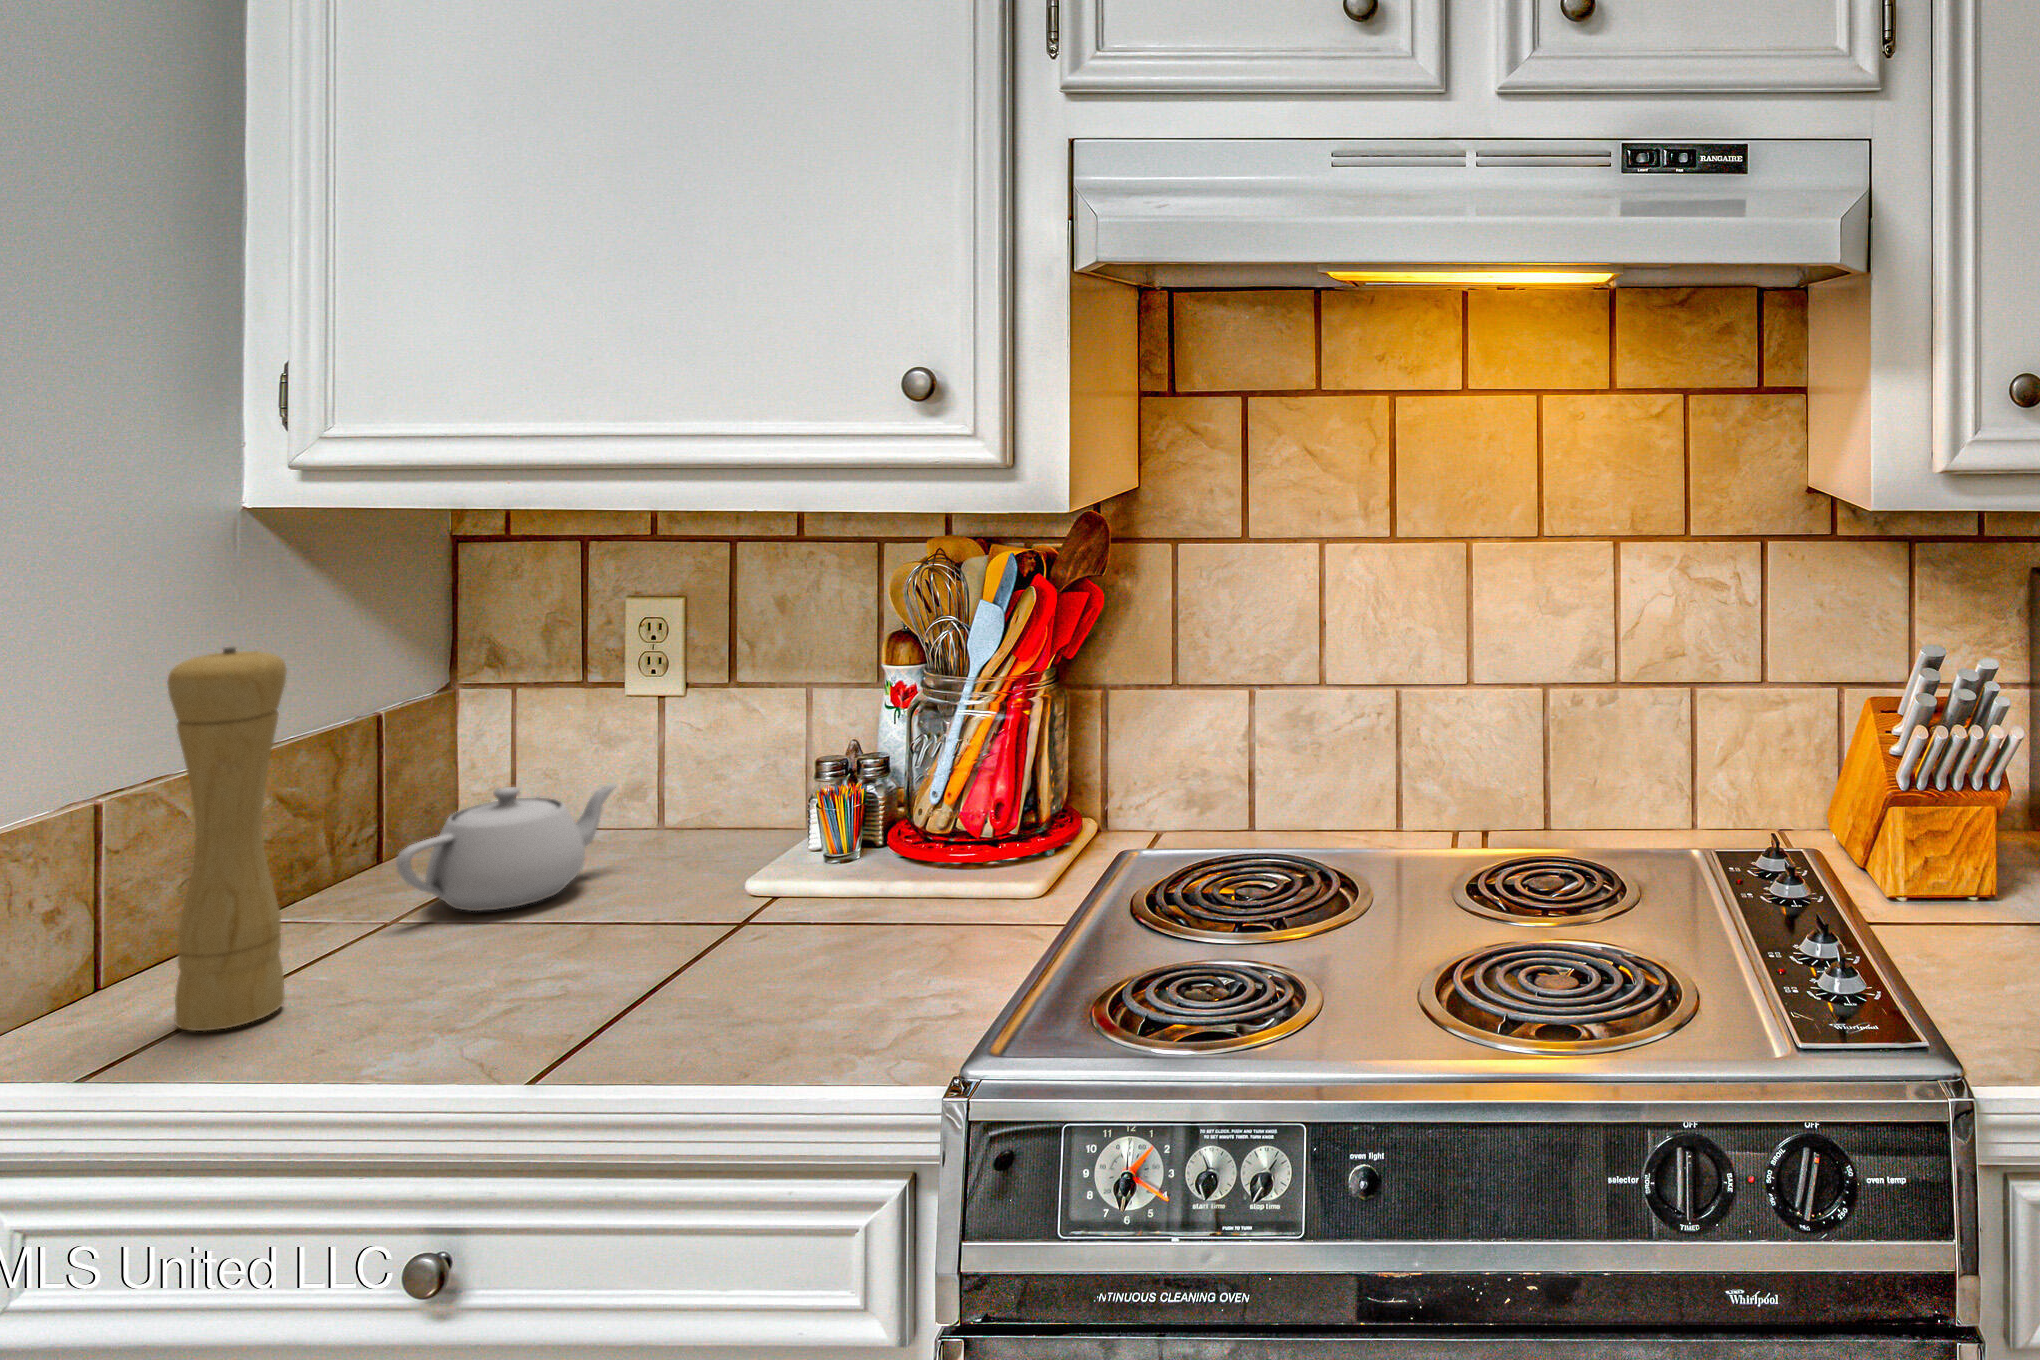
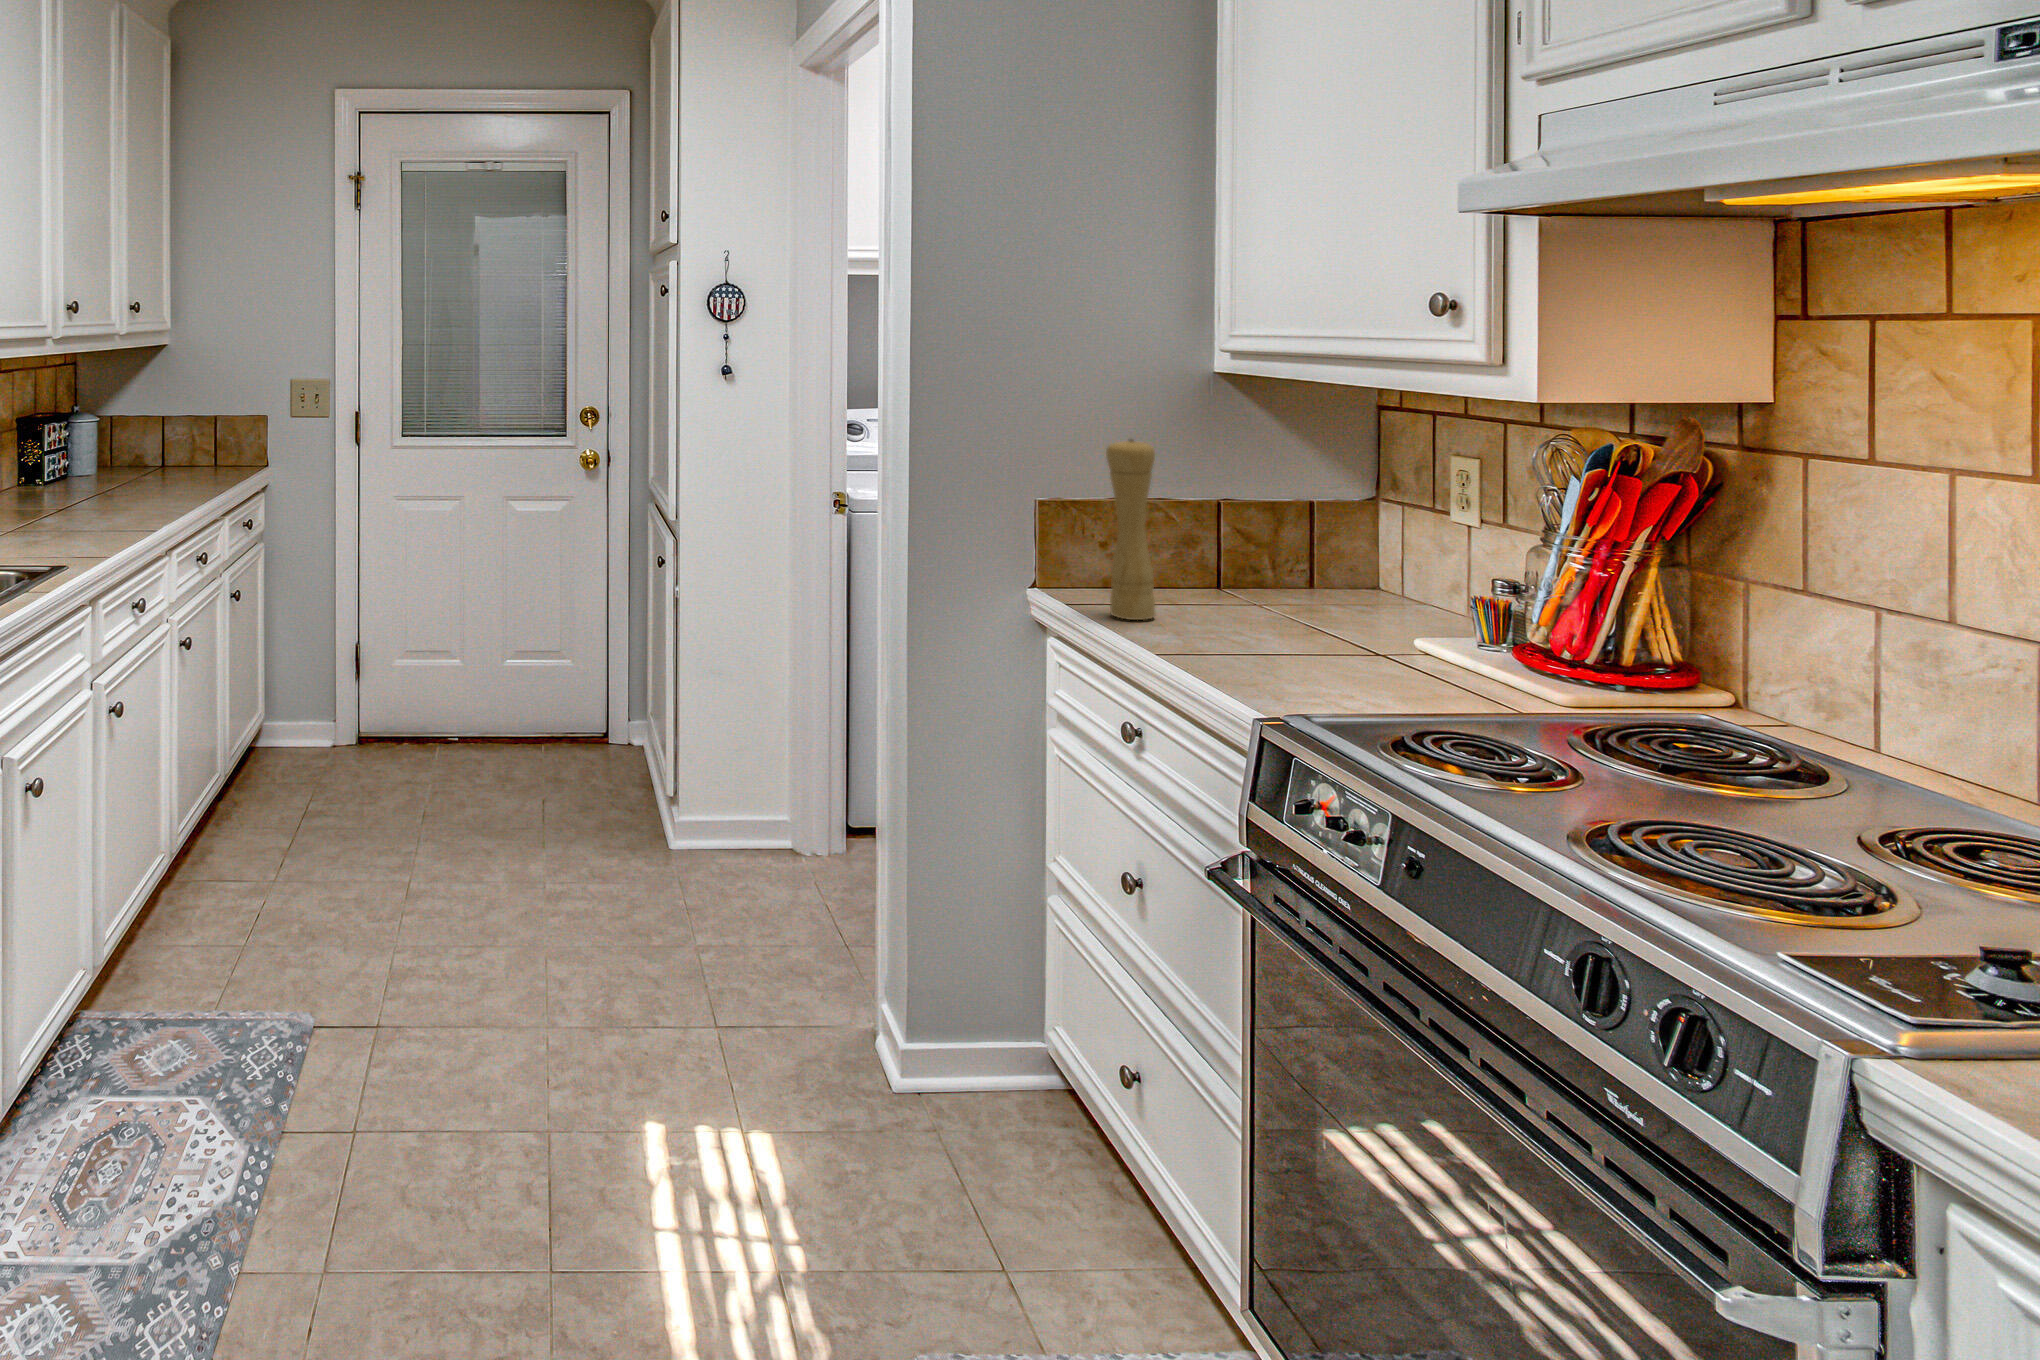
teapot: present [396,784,617,911] -> none [1251,552,1404,622]

